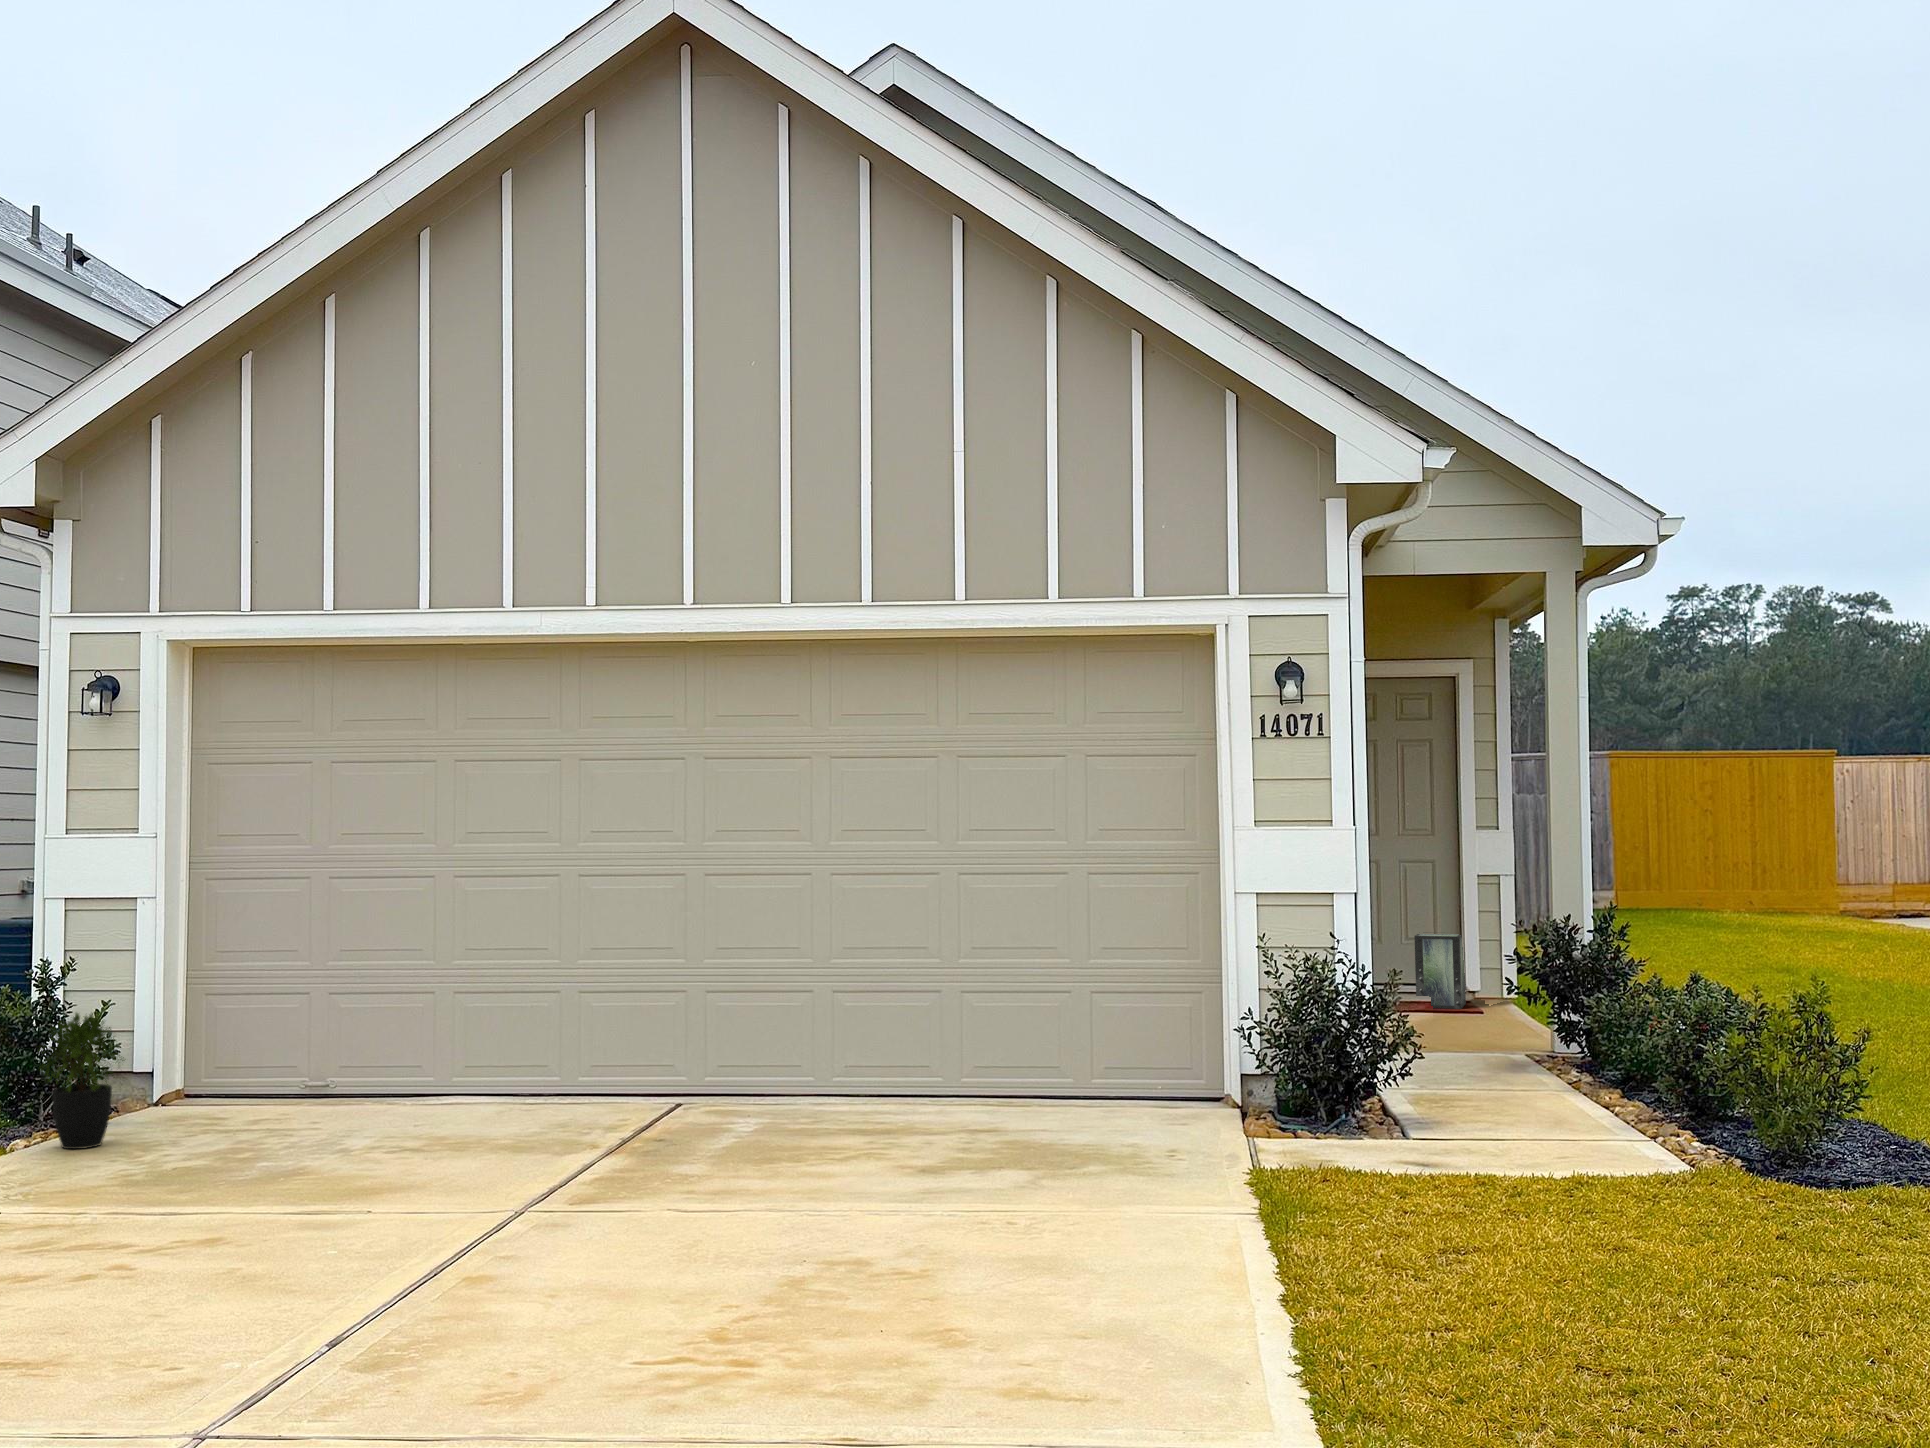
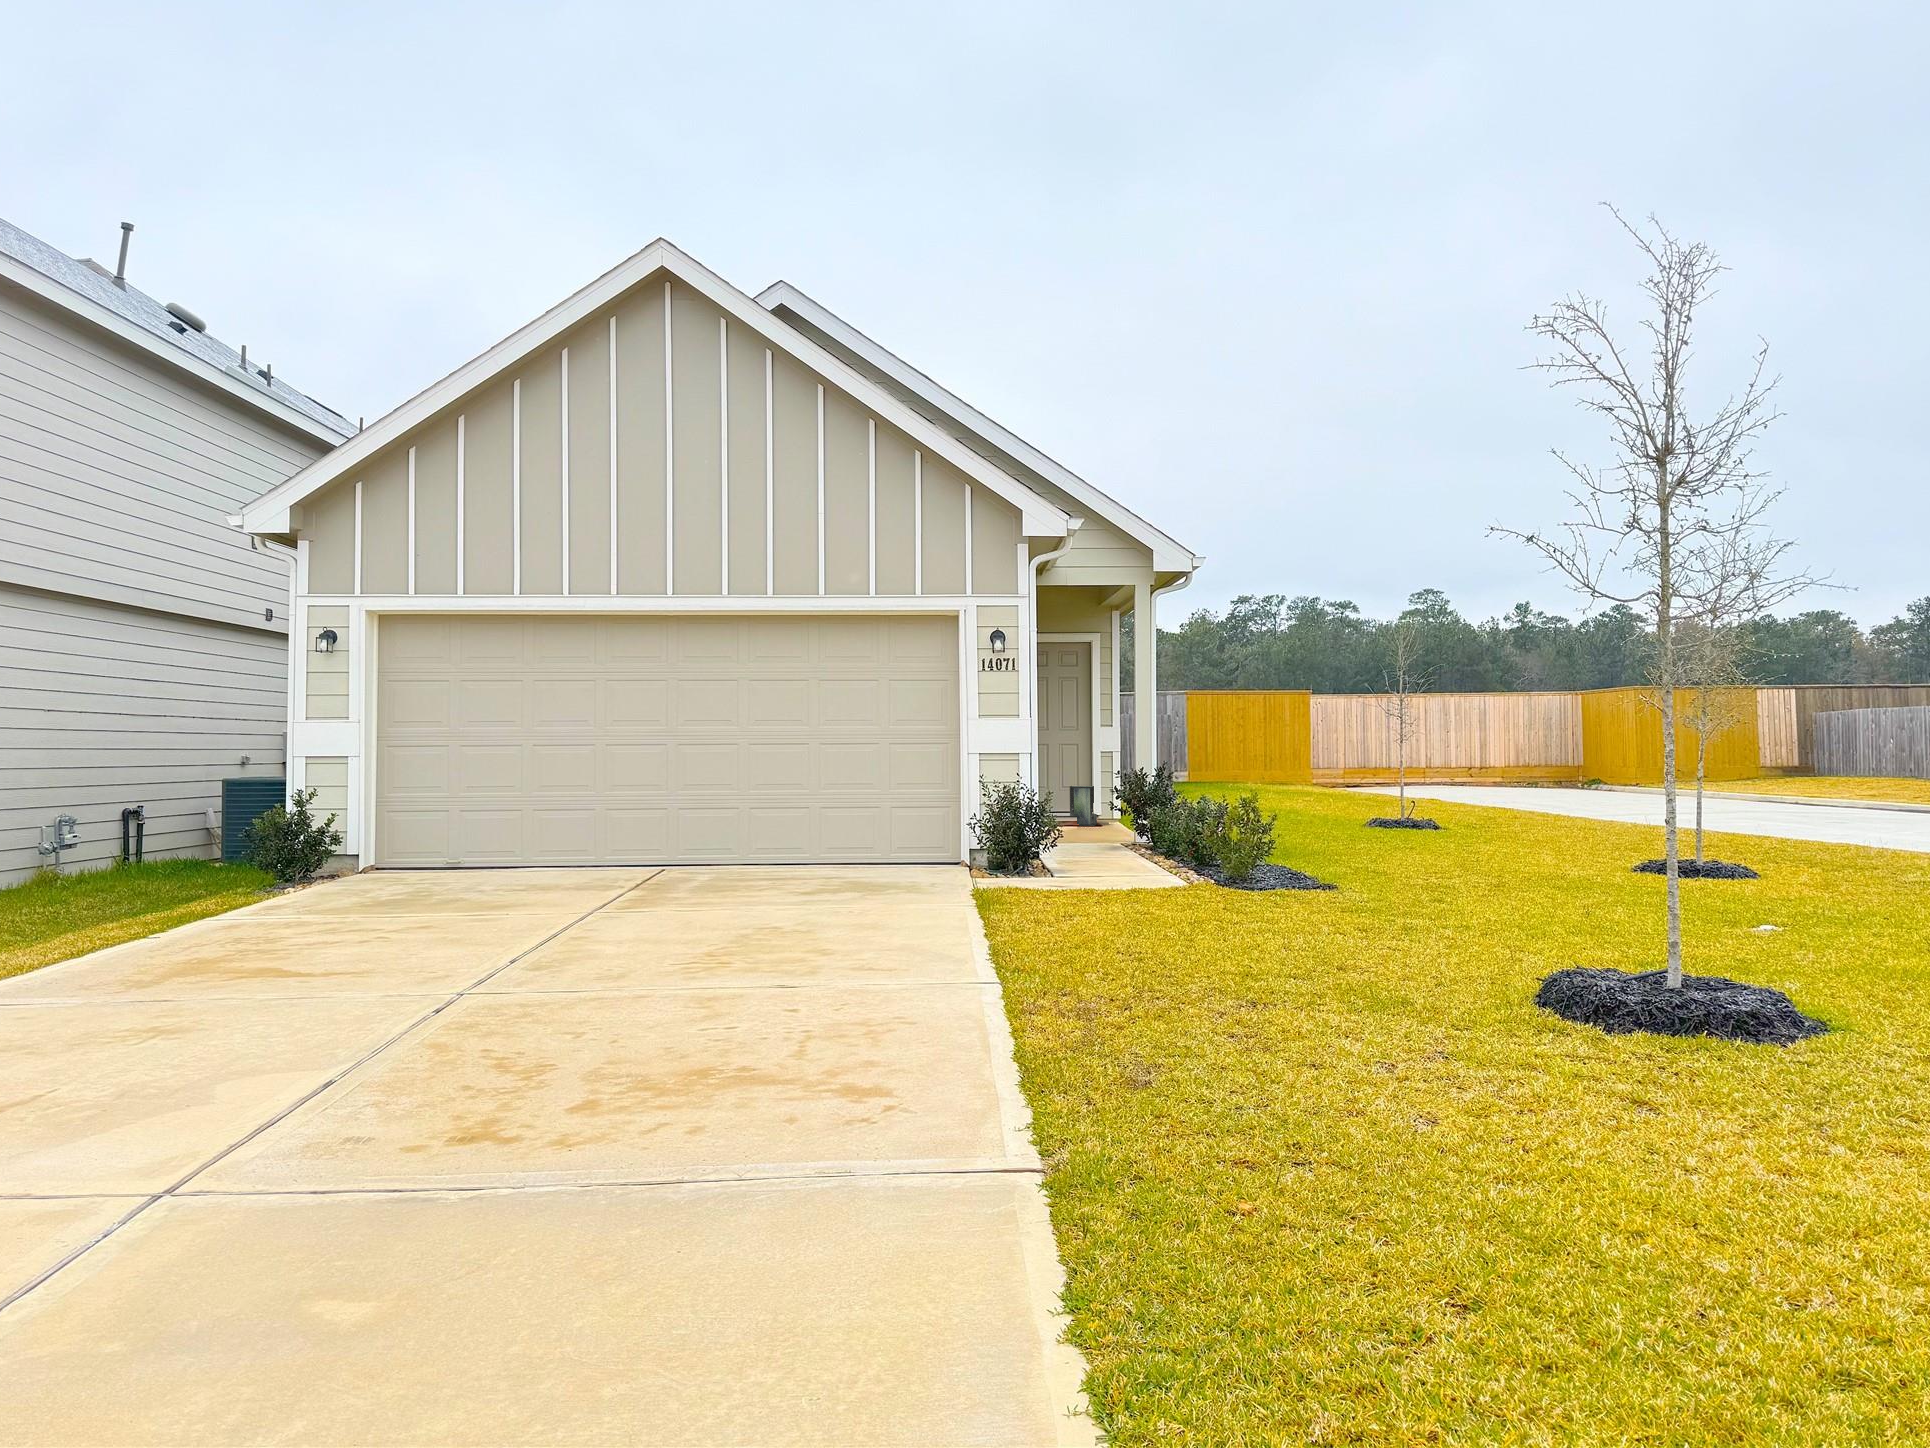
potted plant: present [40,1013,125,1149] -> none [295,818,350,896]

